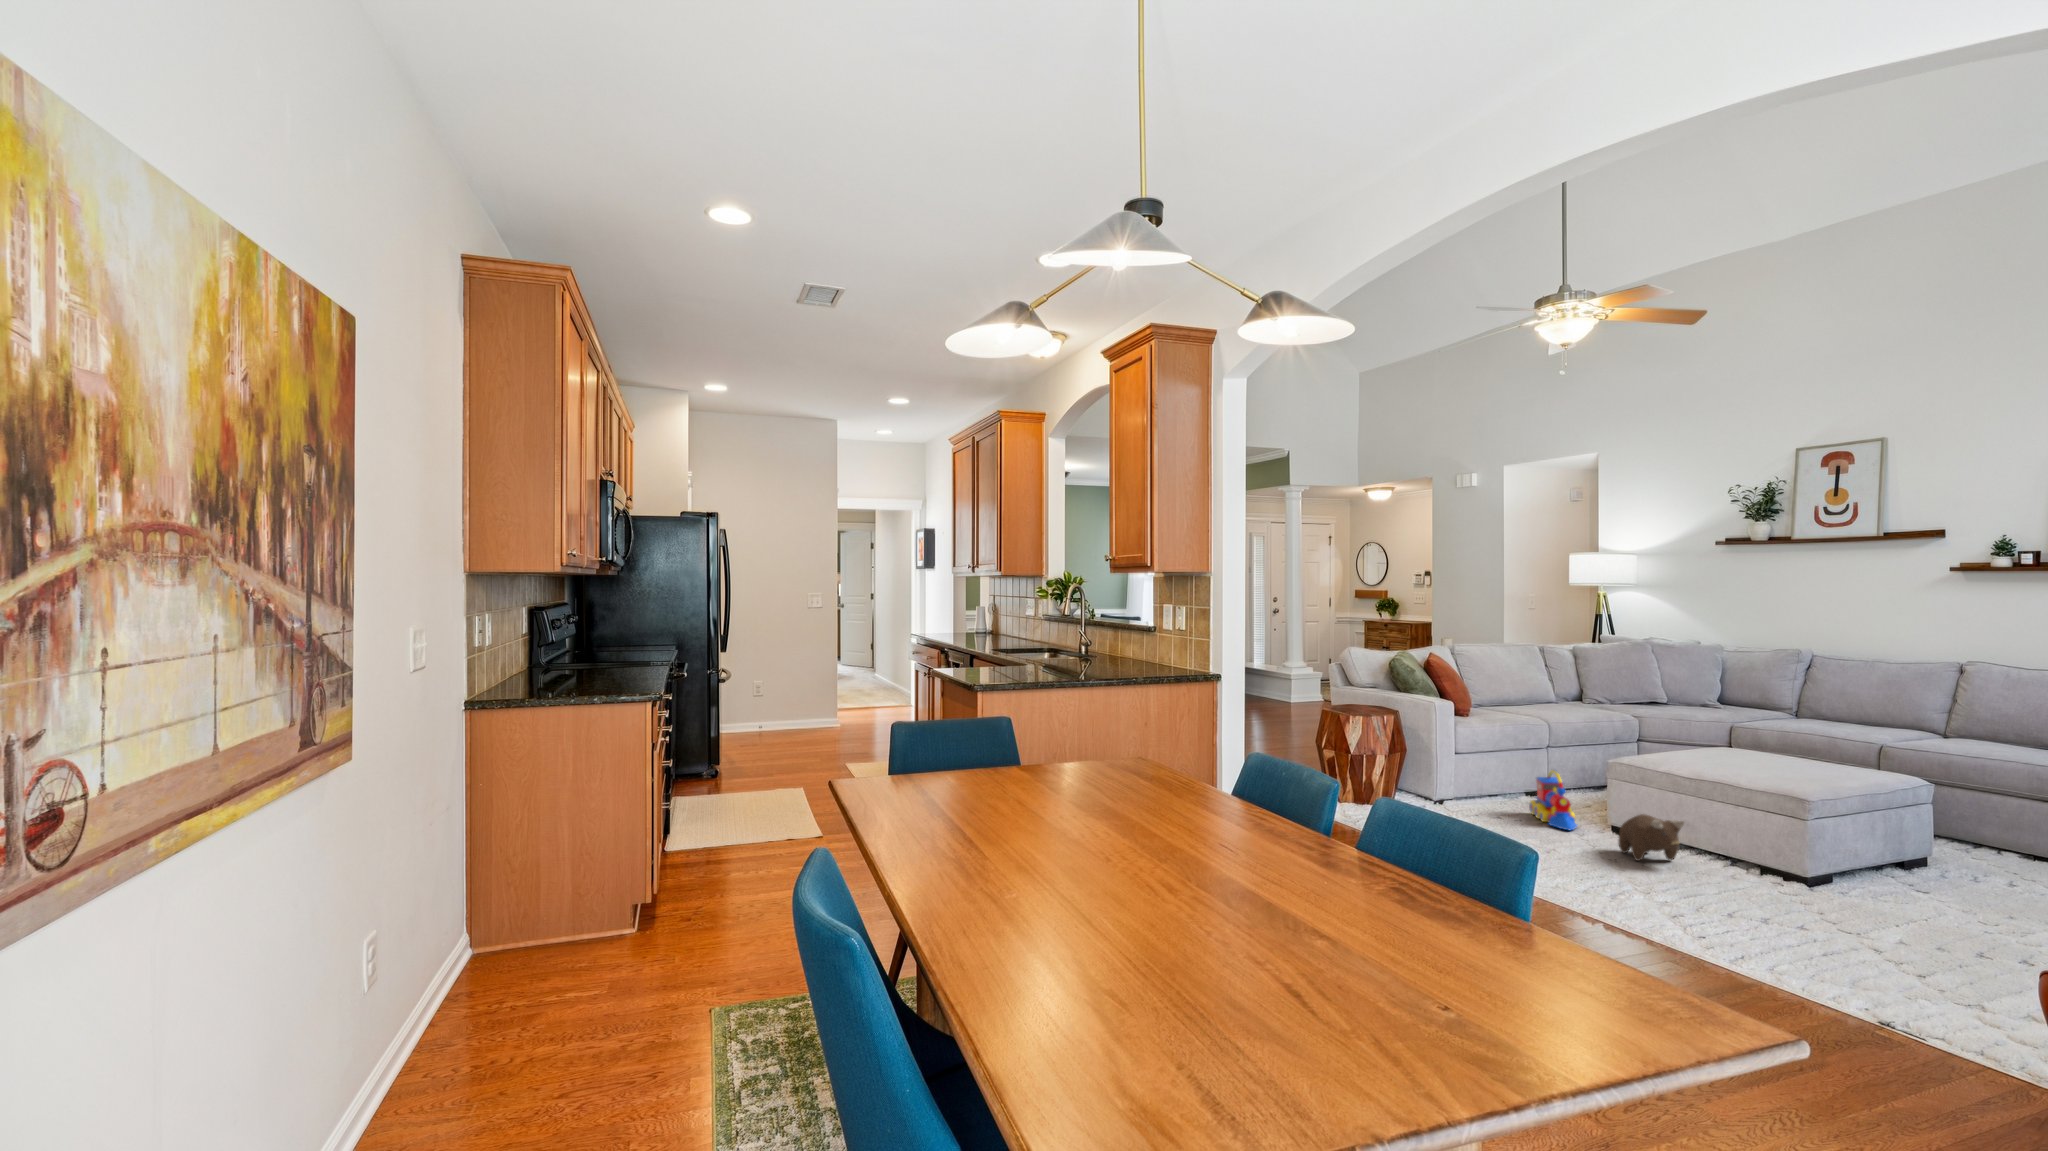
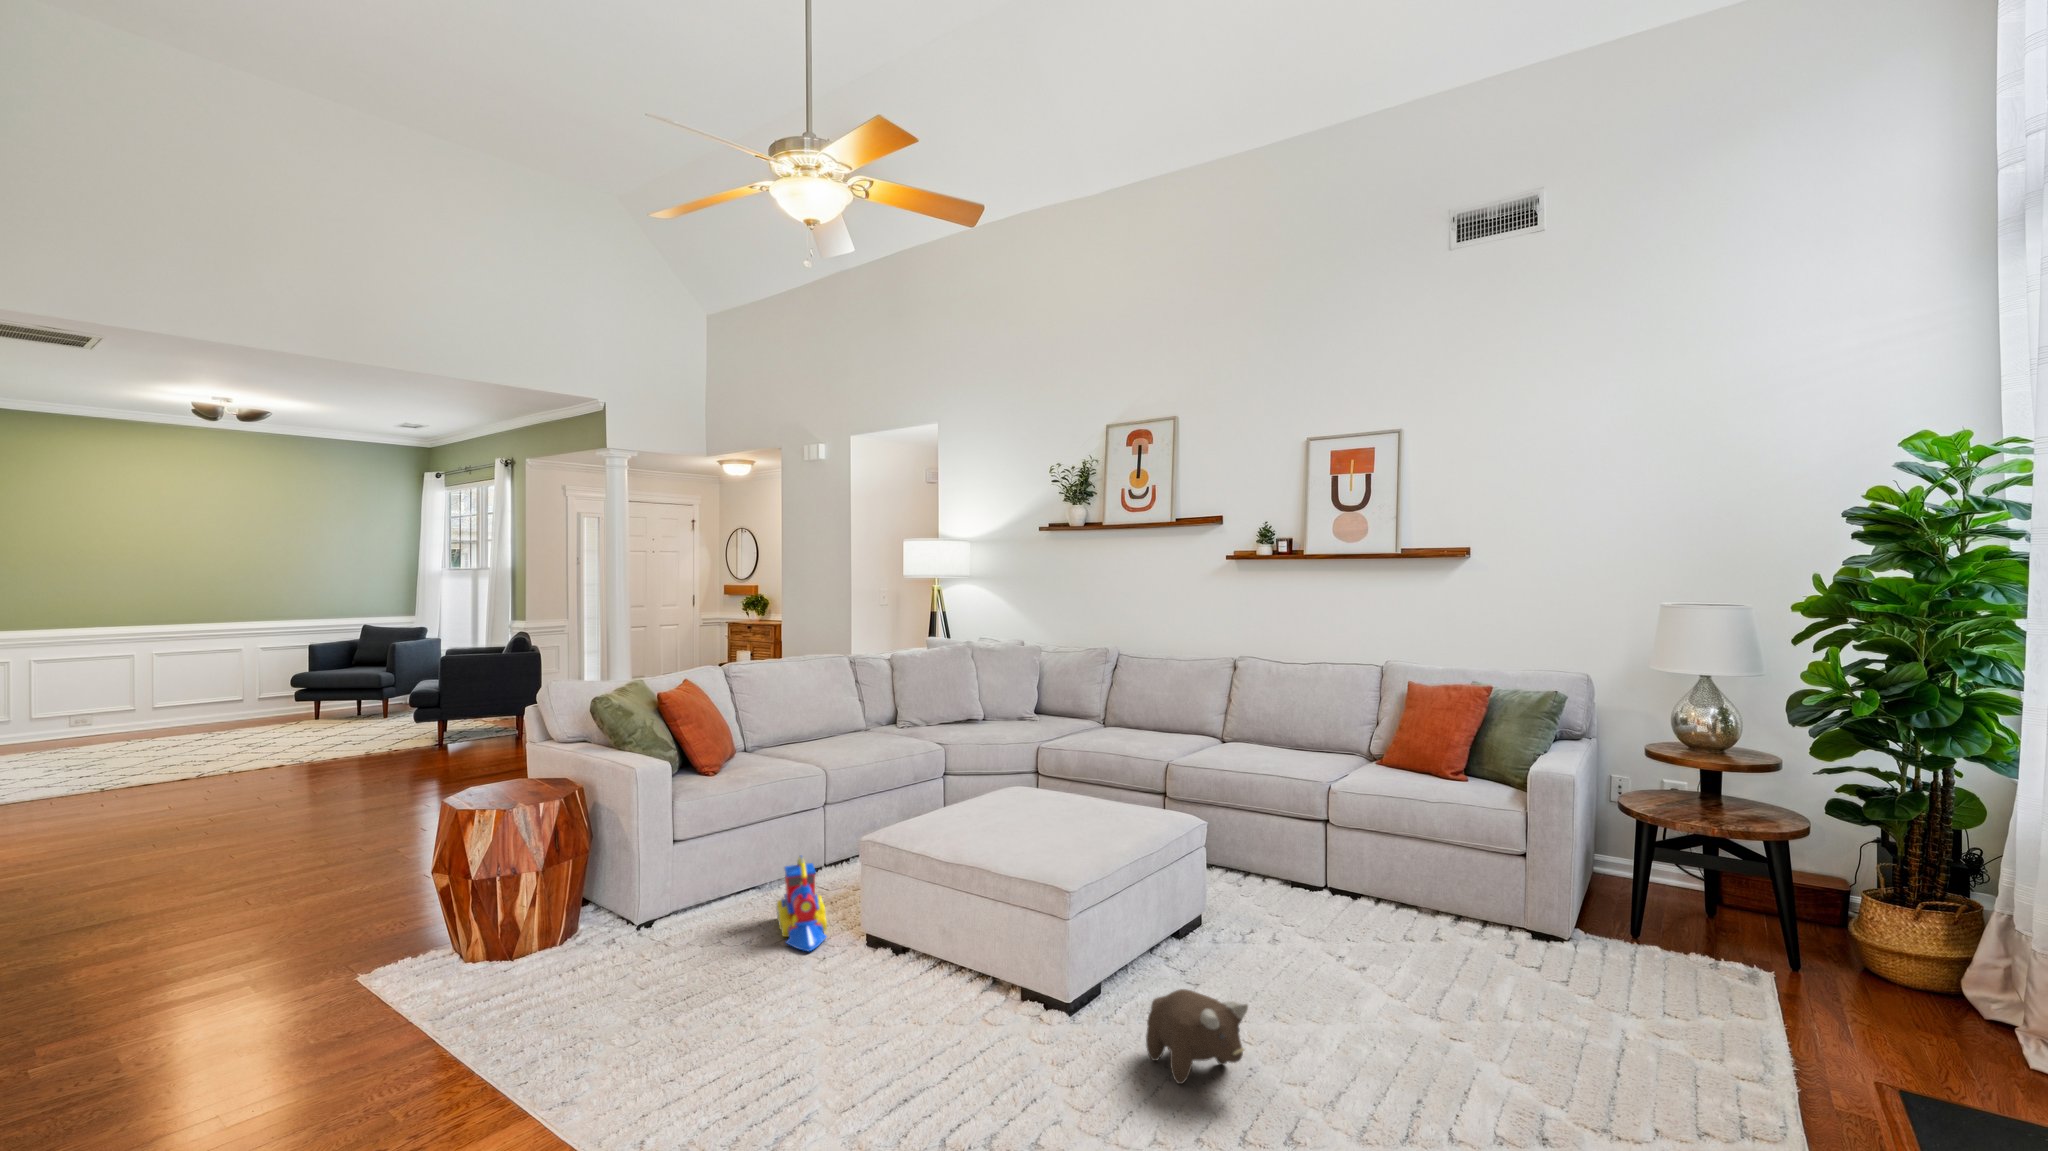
plush toy: present [1618,814,1684,861] -> present [1146,989,1248,1084]

